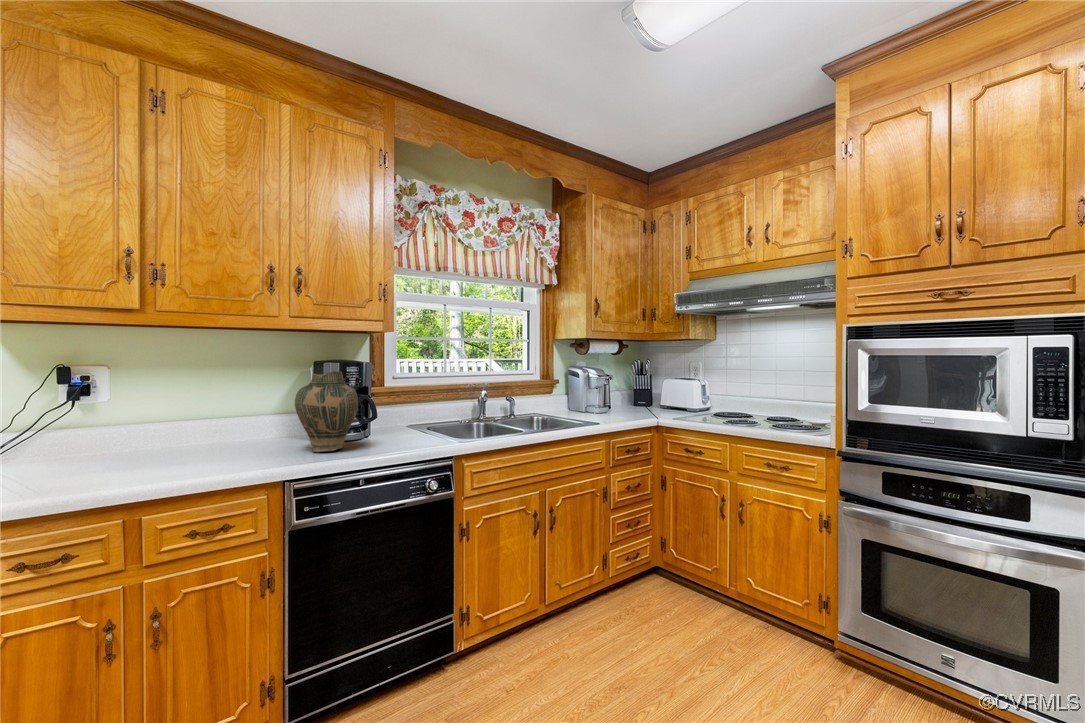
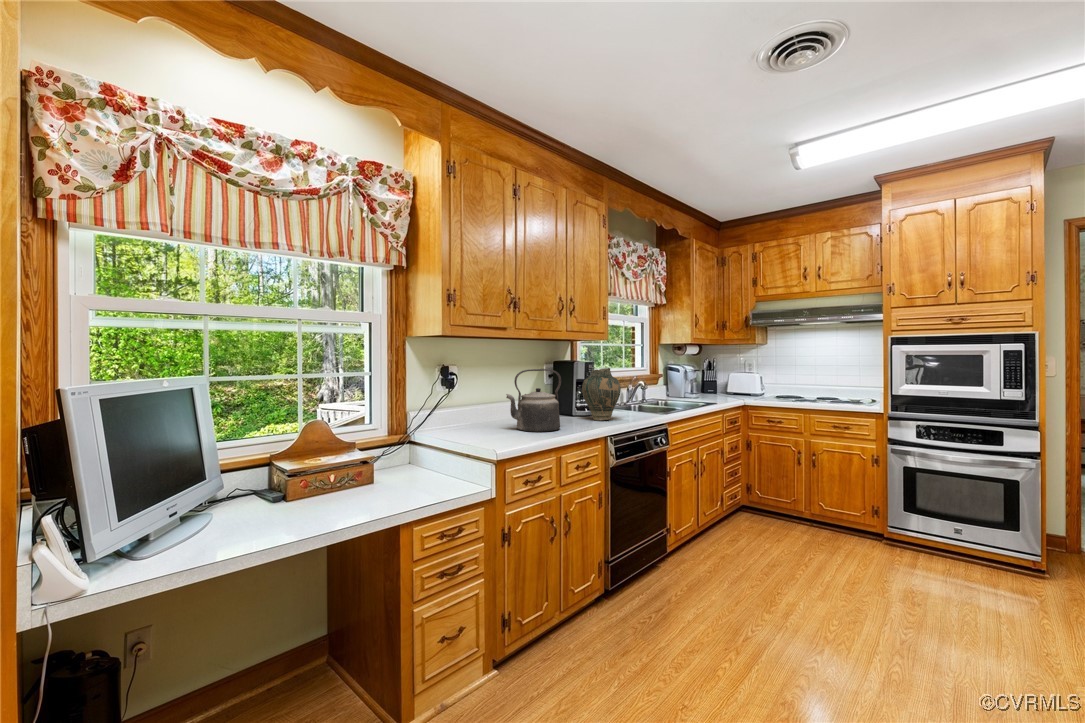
kettle: none [93,373,197,475] -> present [506,369,561,432]

